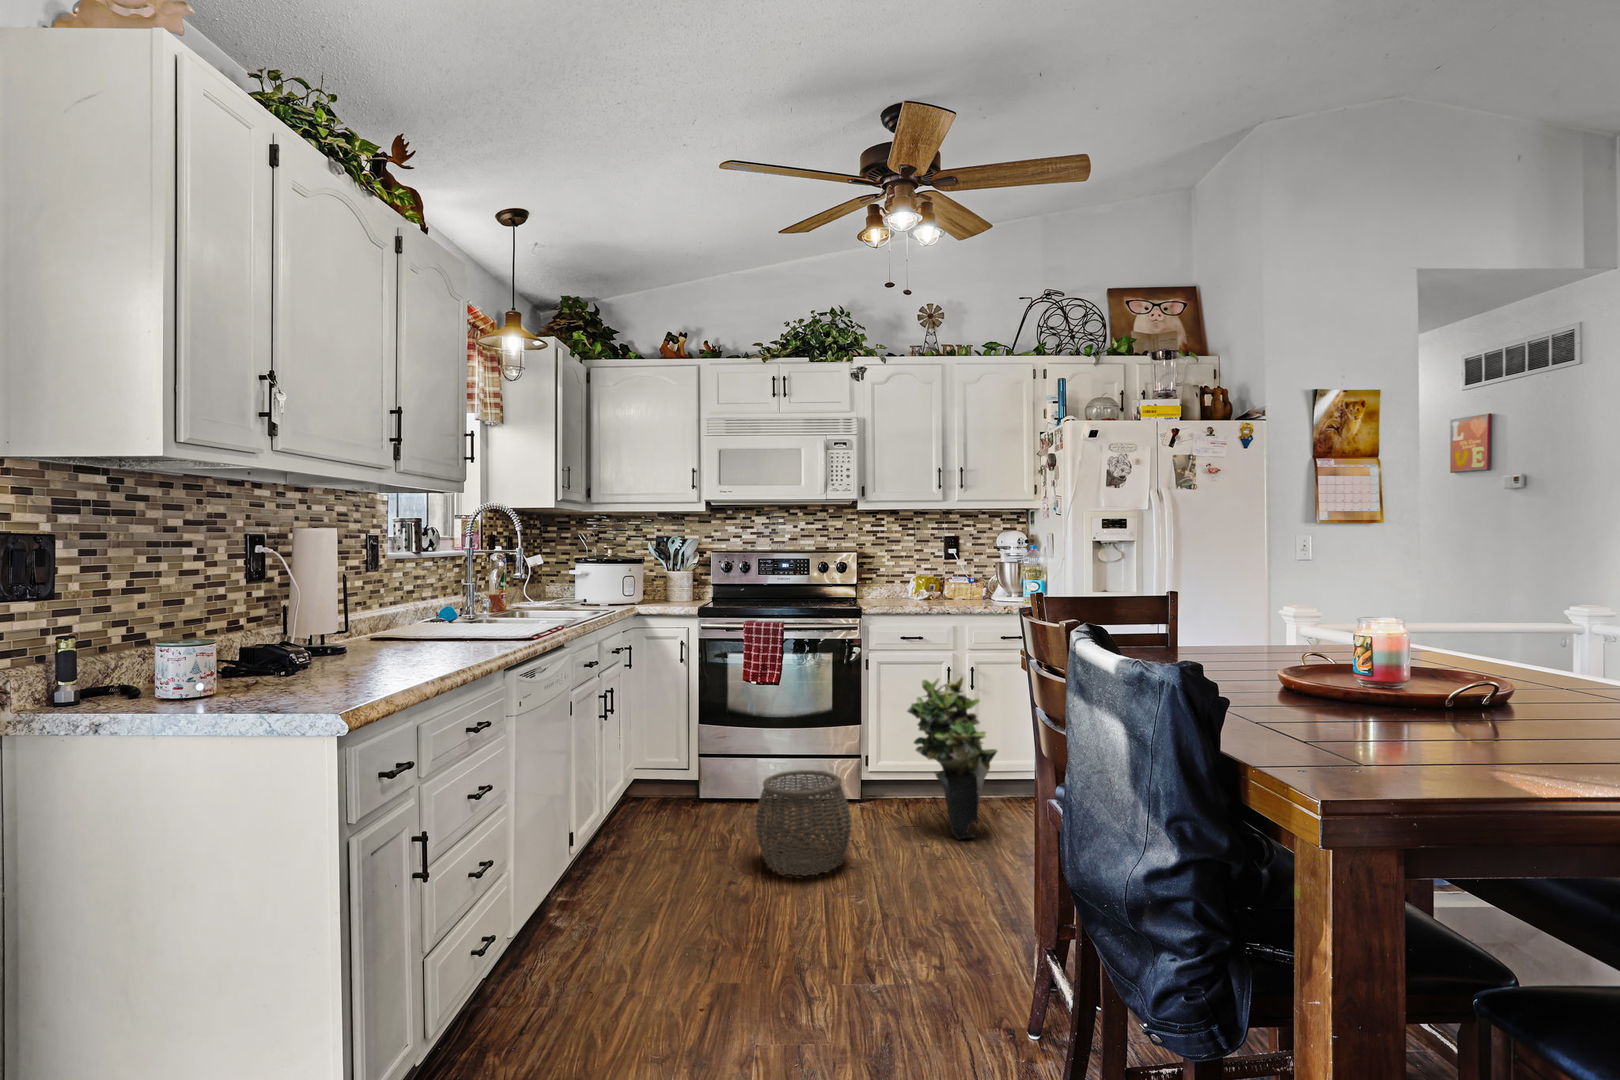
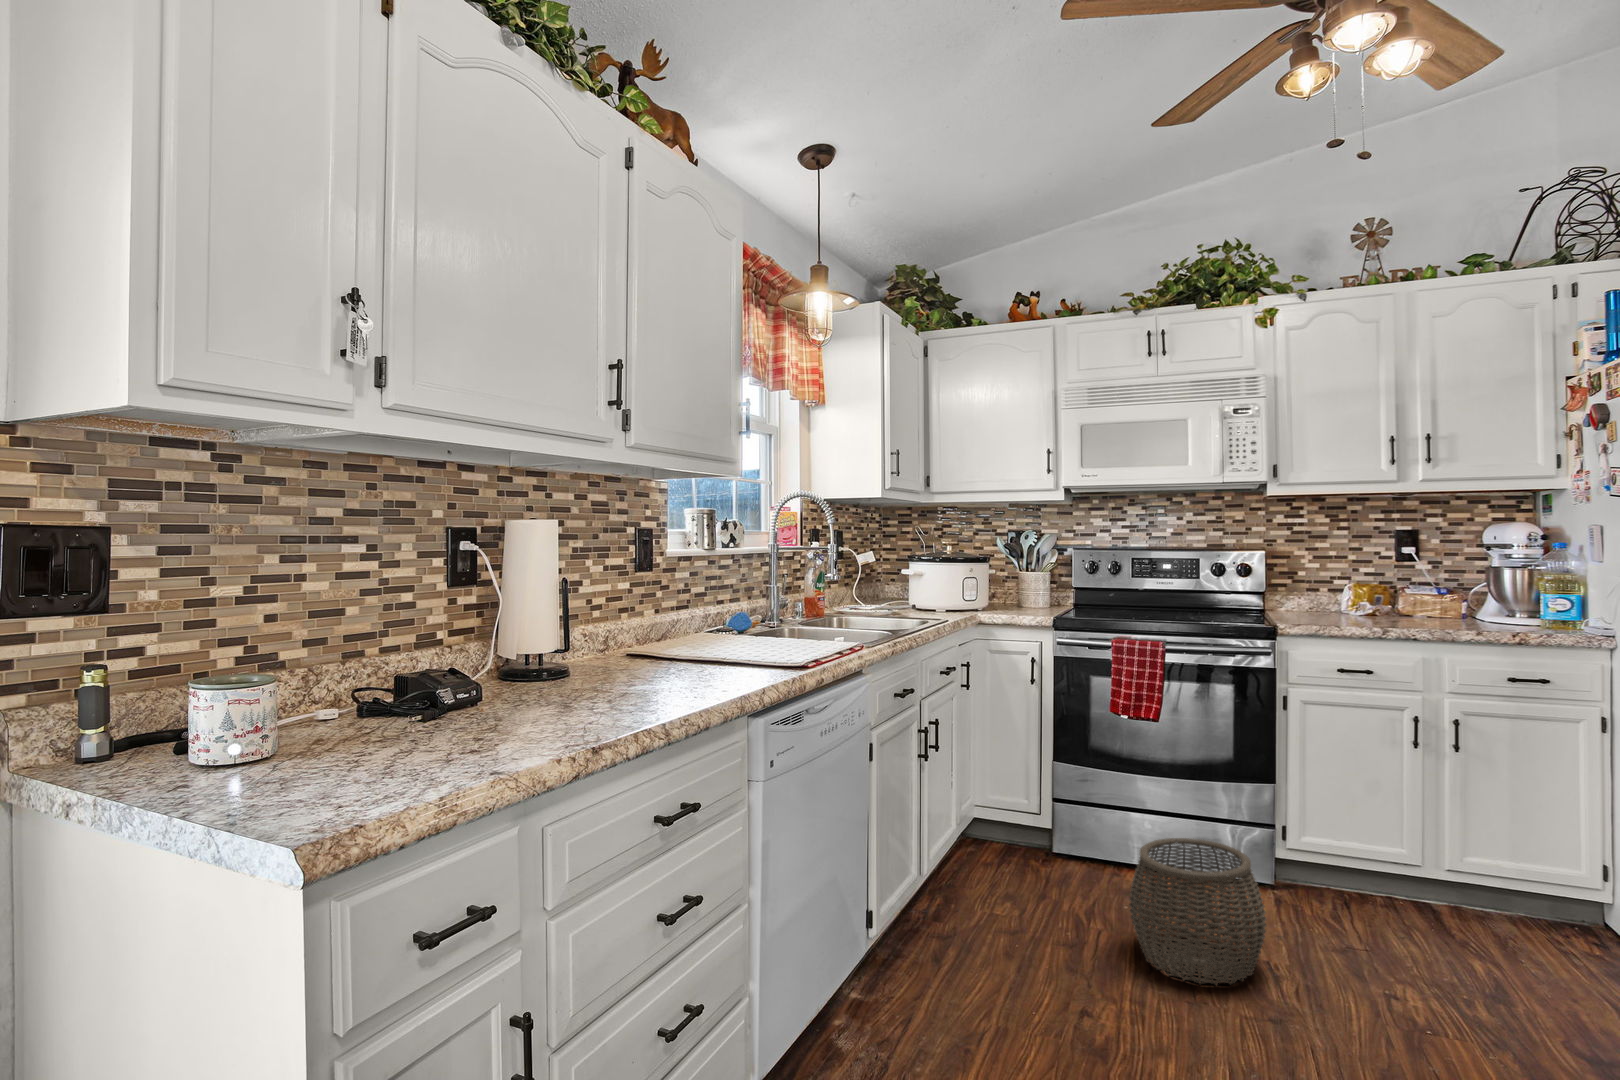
potted plant: present [907,678,997,840] -> none [1346,728,1500,964]

